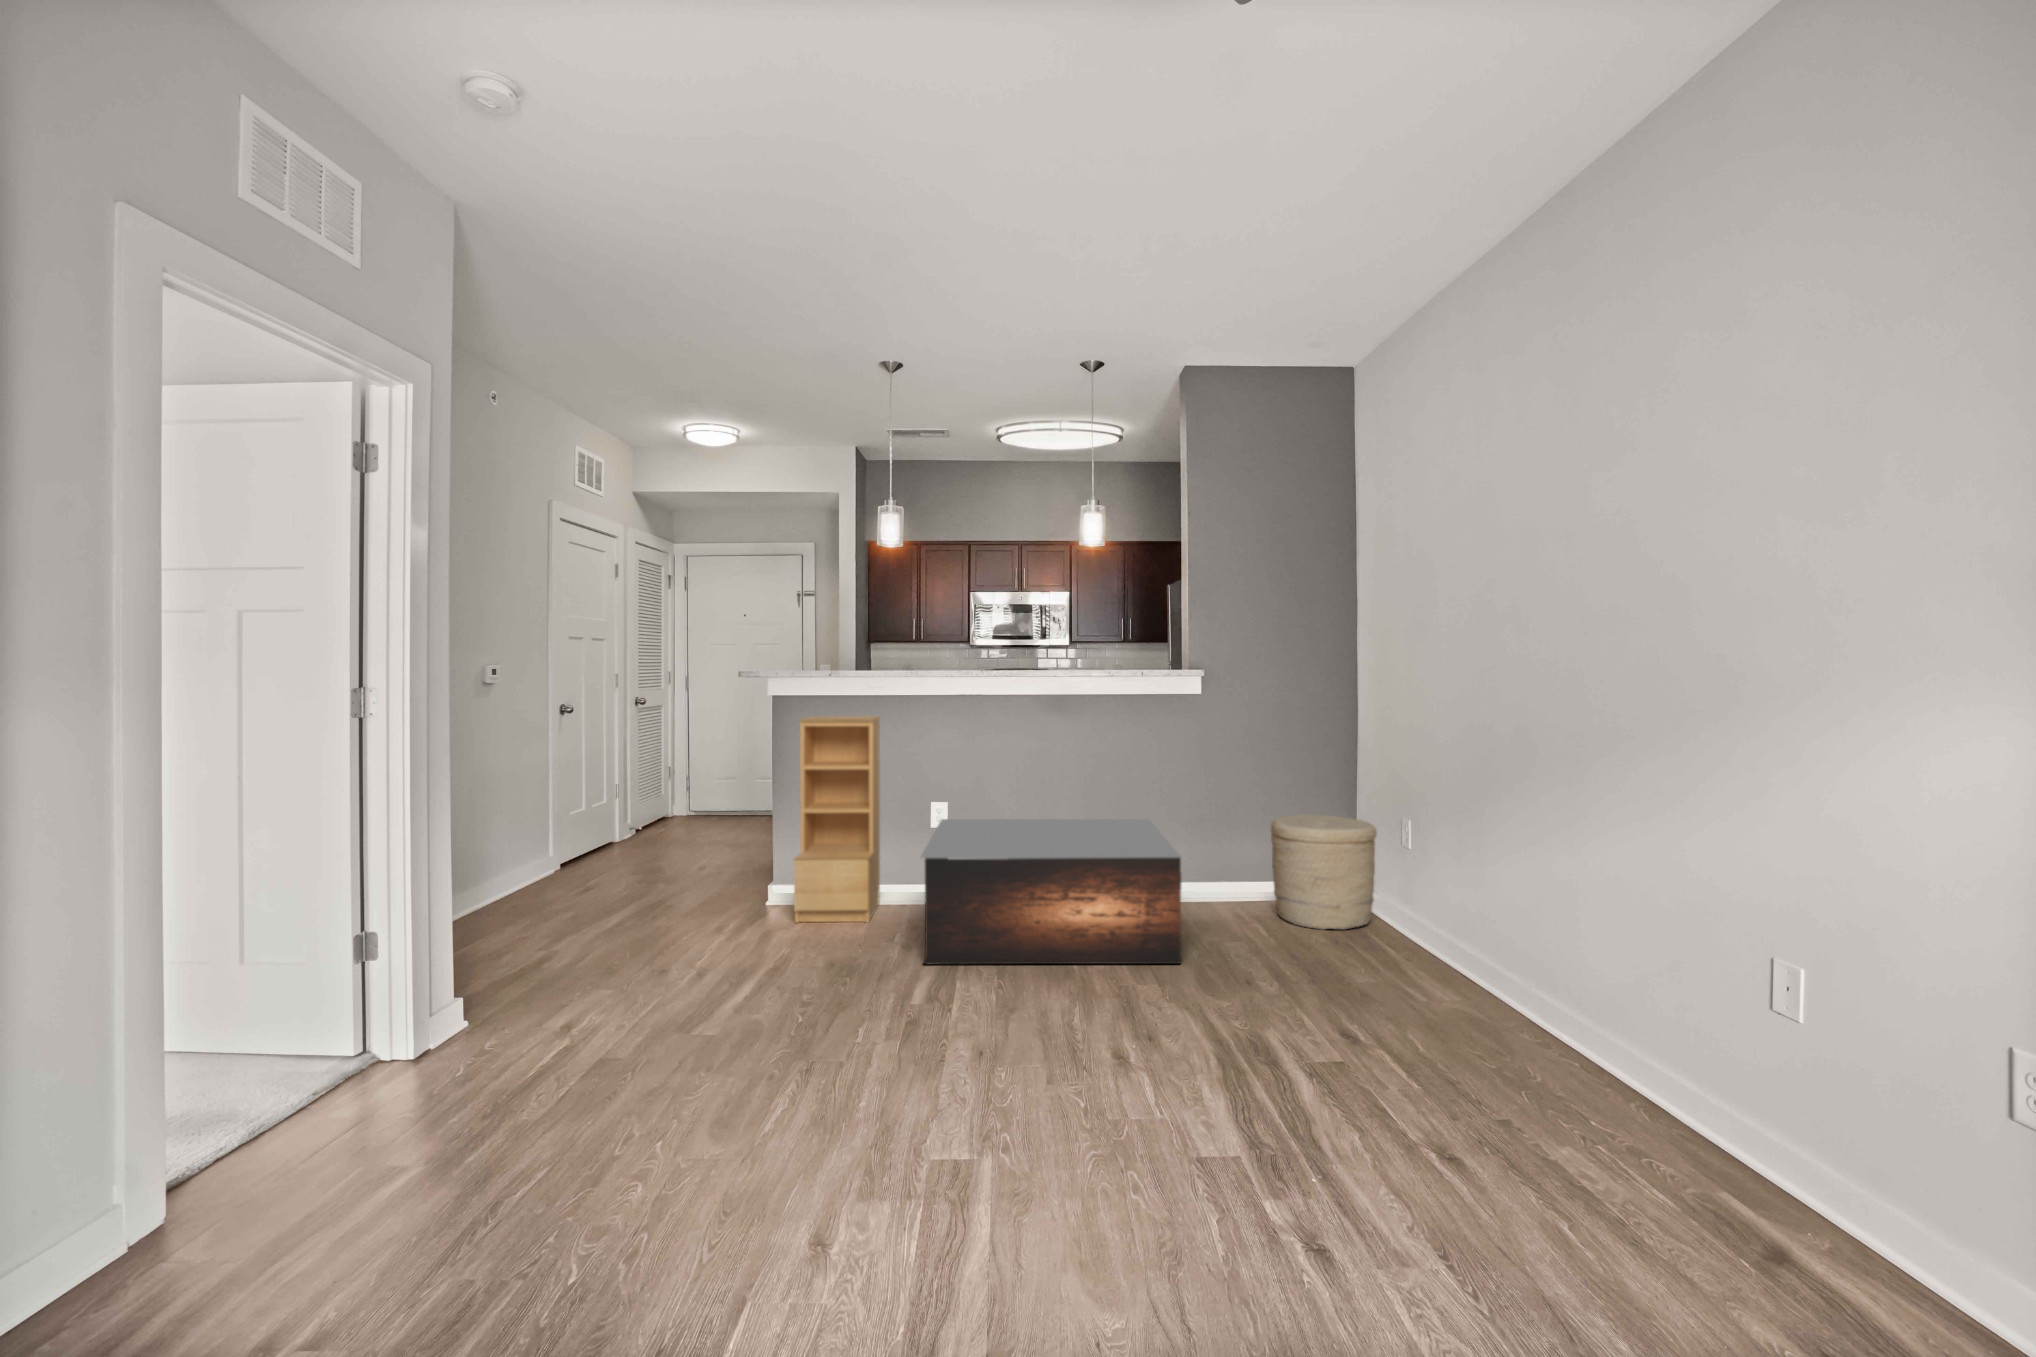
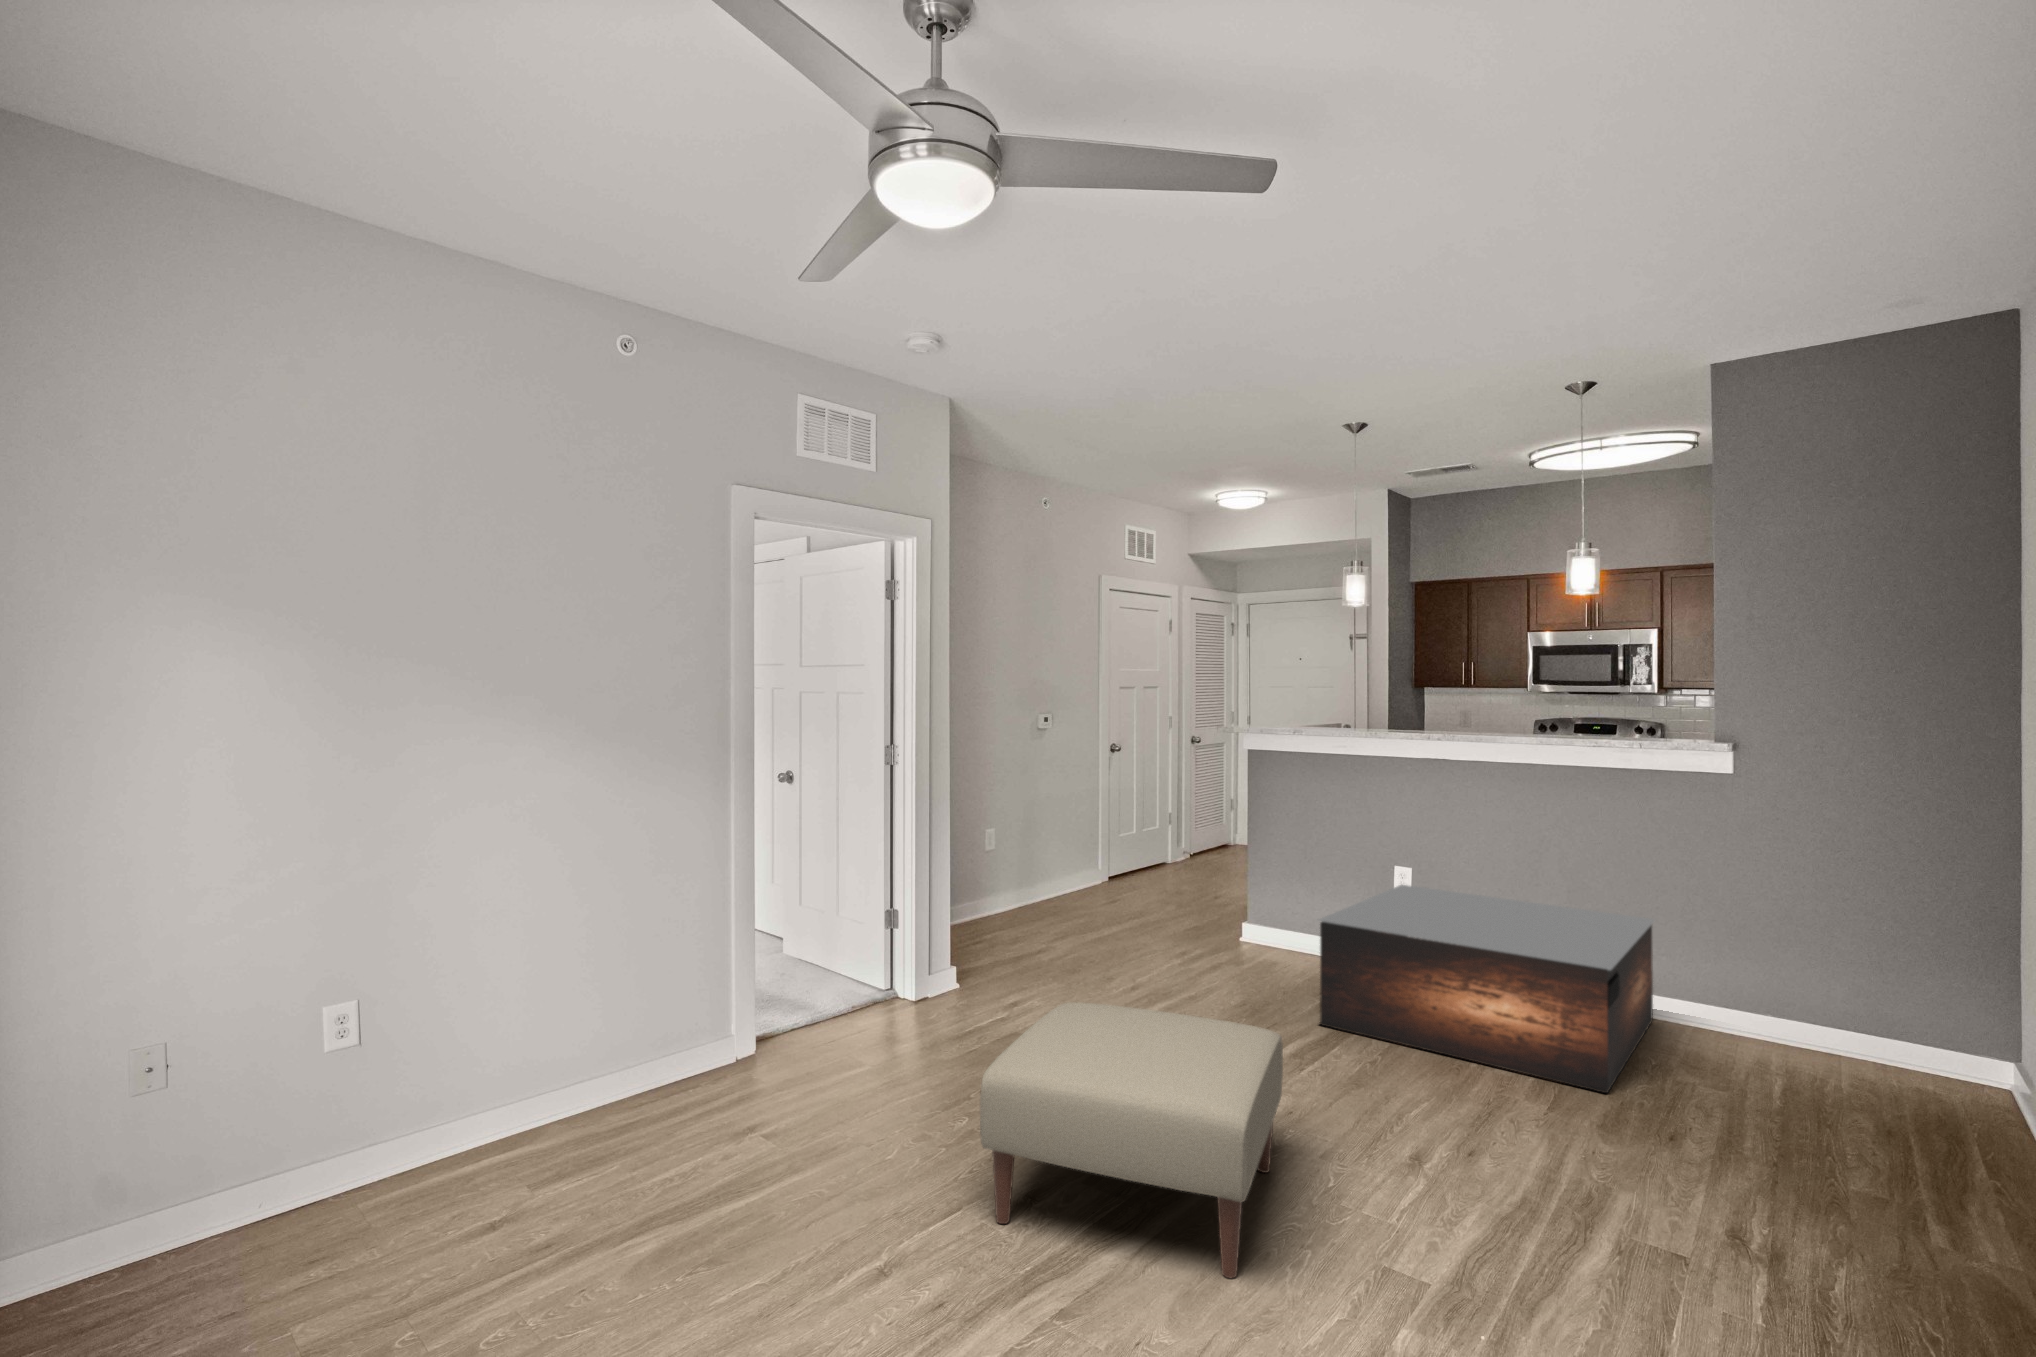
bookshelf: present [794,716,880,923] -> none [1242,770,1341,976]
woven basket: present [1271,815,1377,930] -> none [1821,945,2011,1119]
ottoman: none [772,962,1127,1292] -> present [980,1002,1283,1278]

